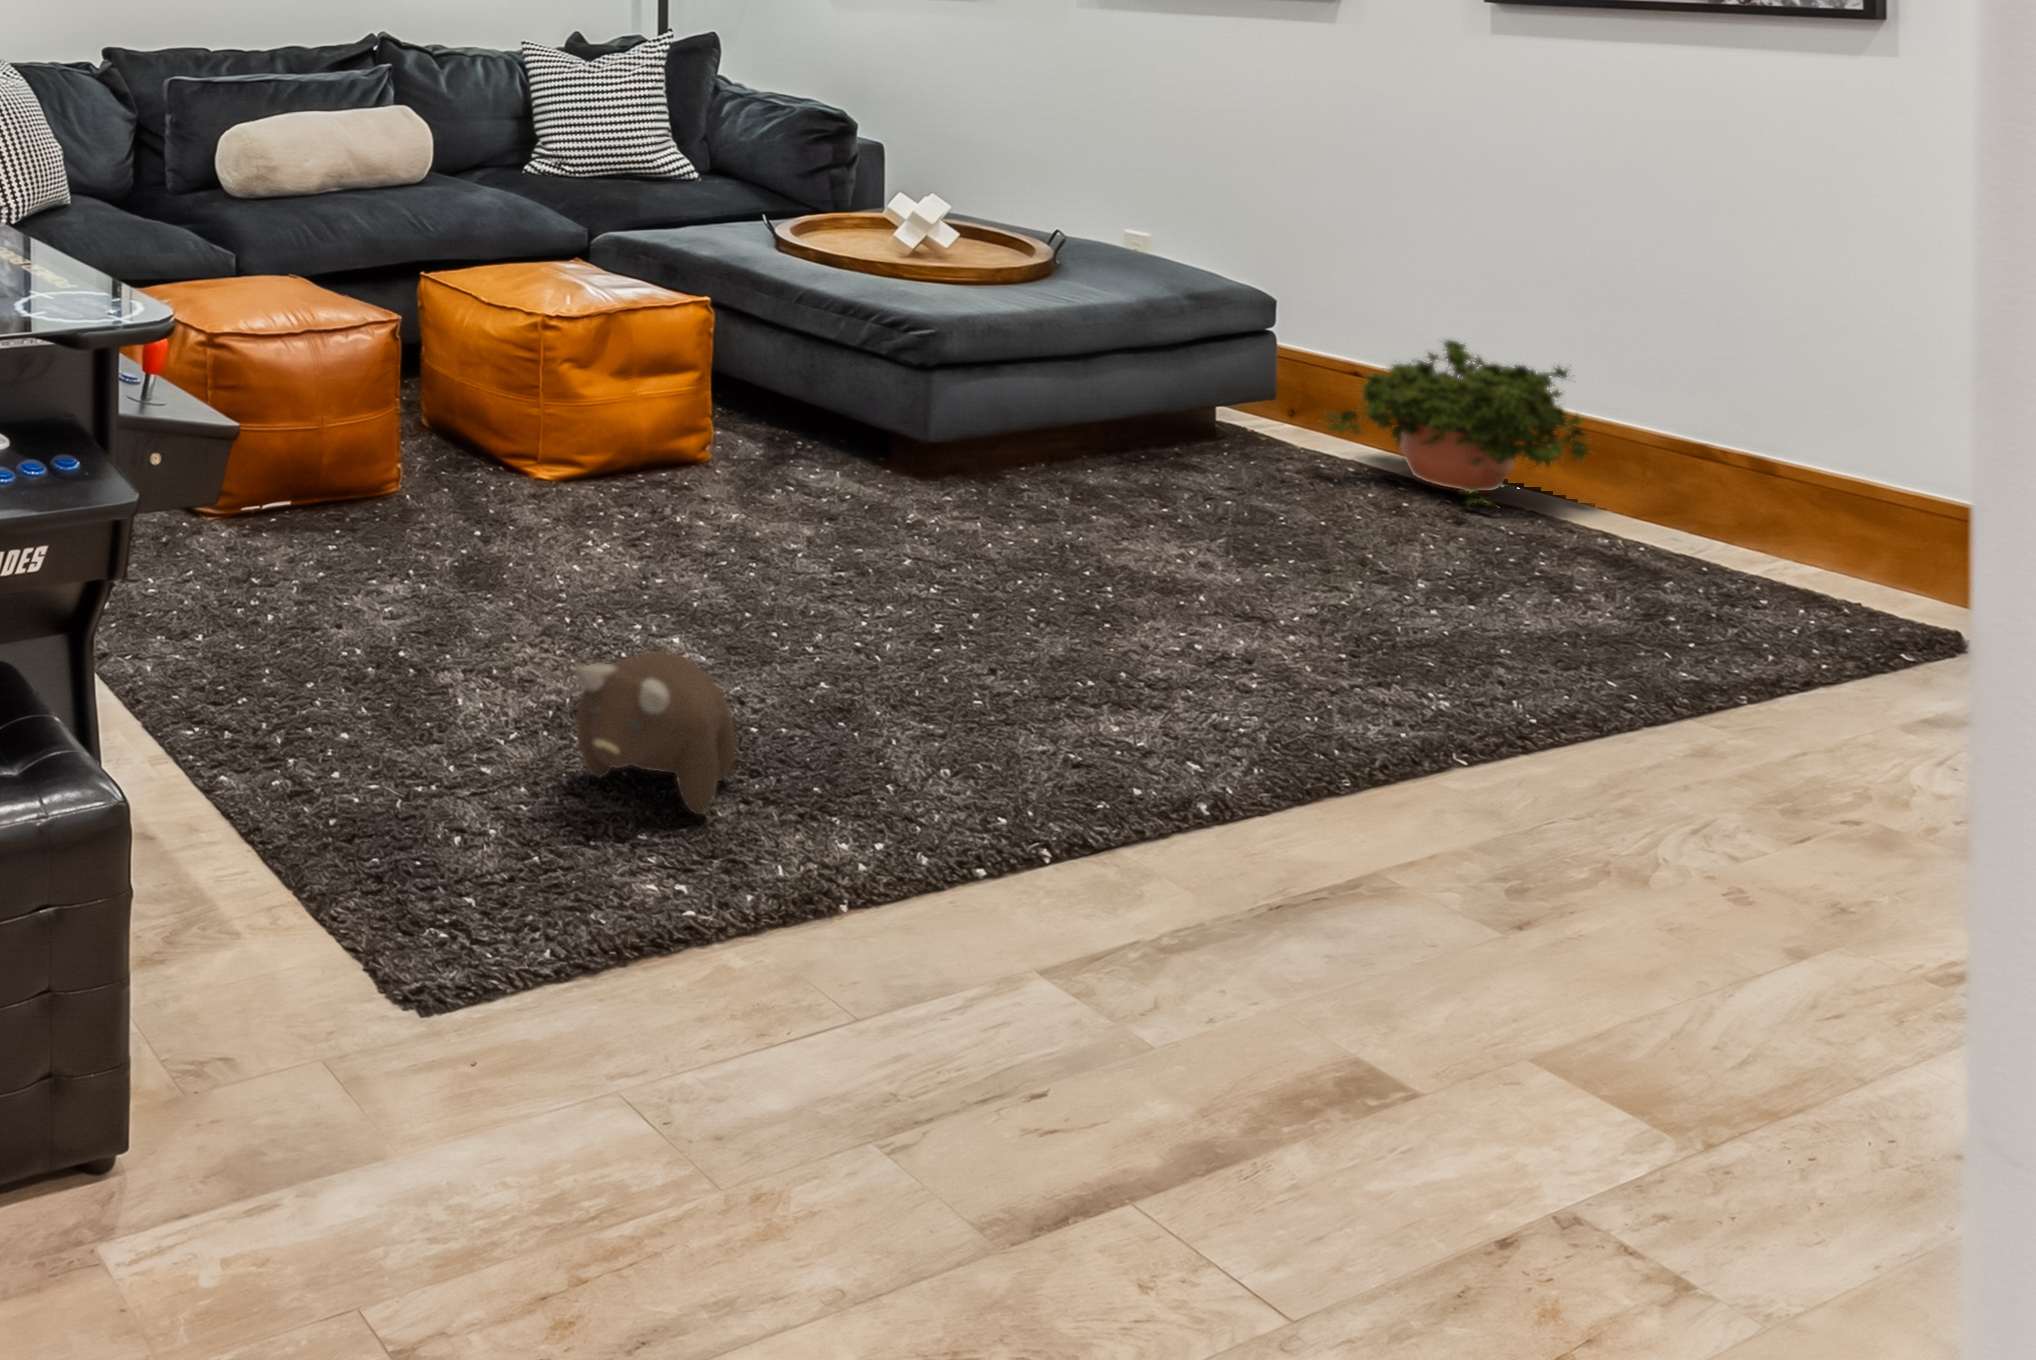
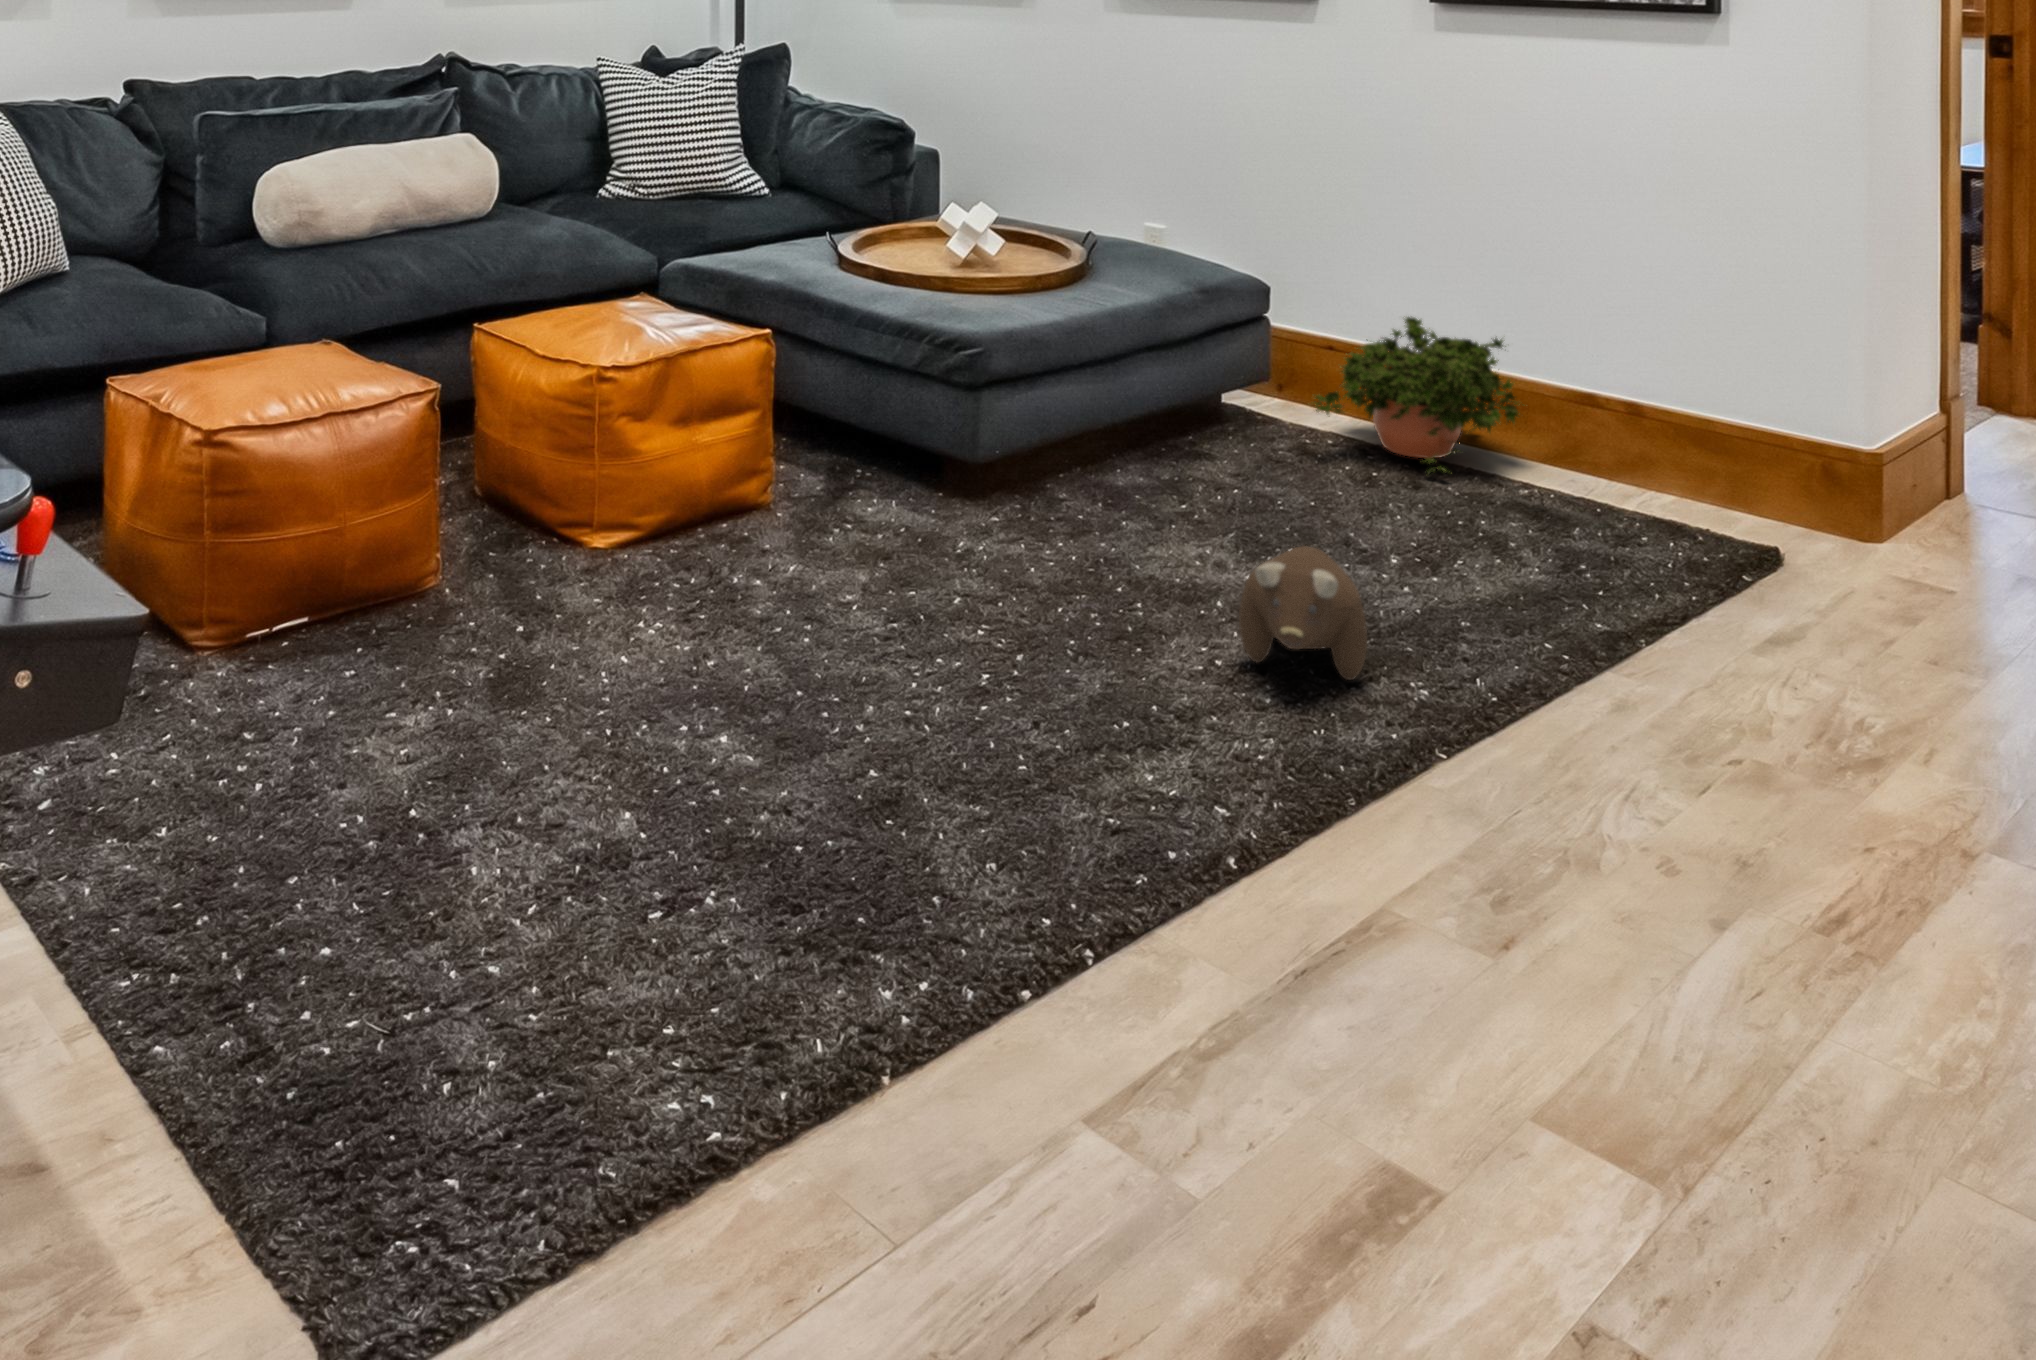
plush toy: present [575,650,735,814] -> present [1239,546,1367,680]

